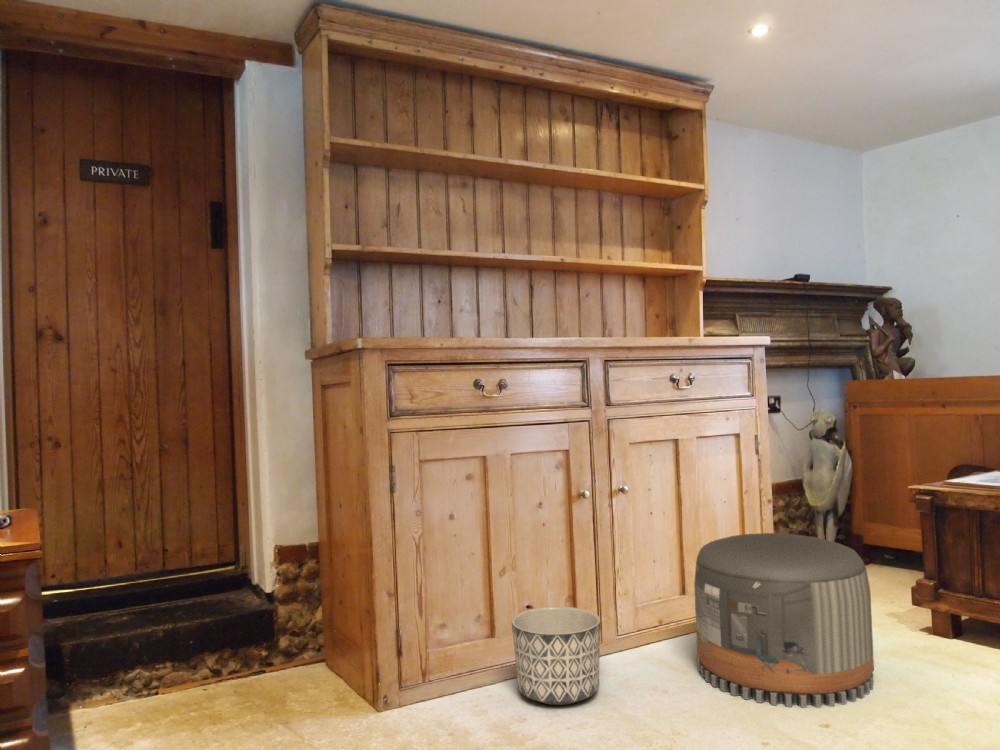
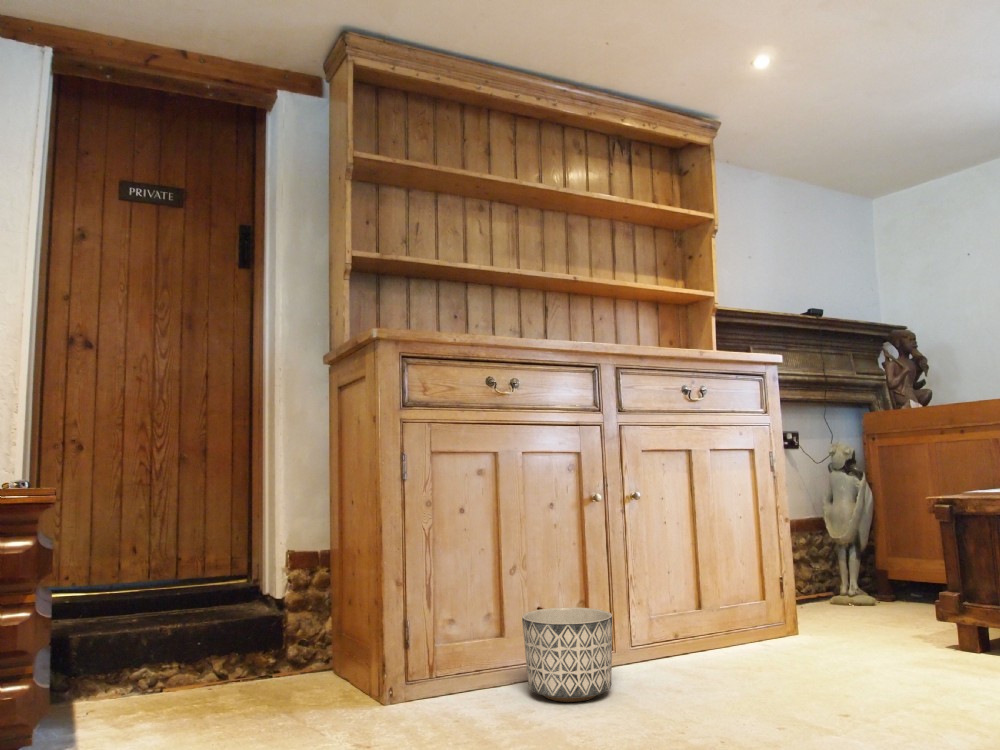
pouf: present [694,533,874,708] -> none [709,538,898,704]

